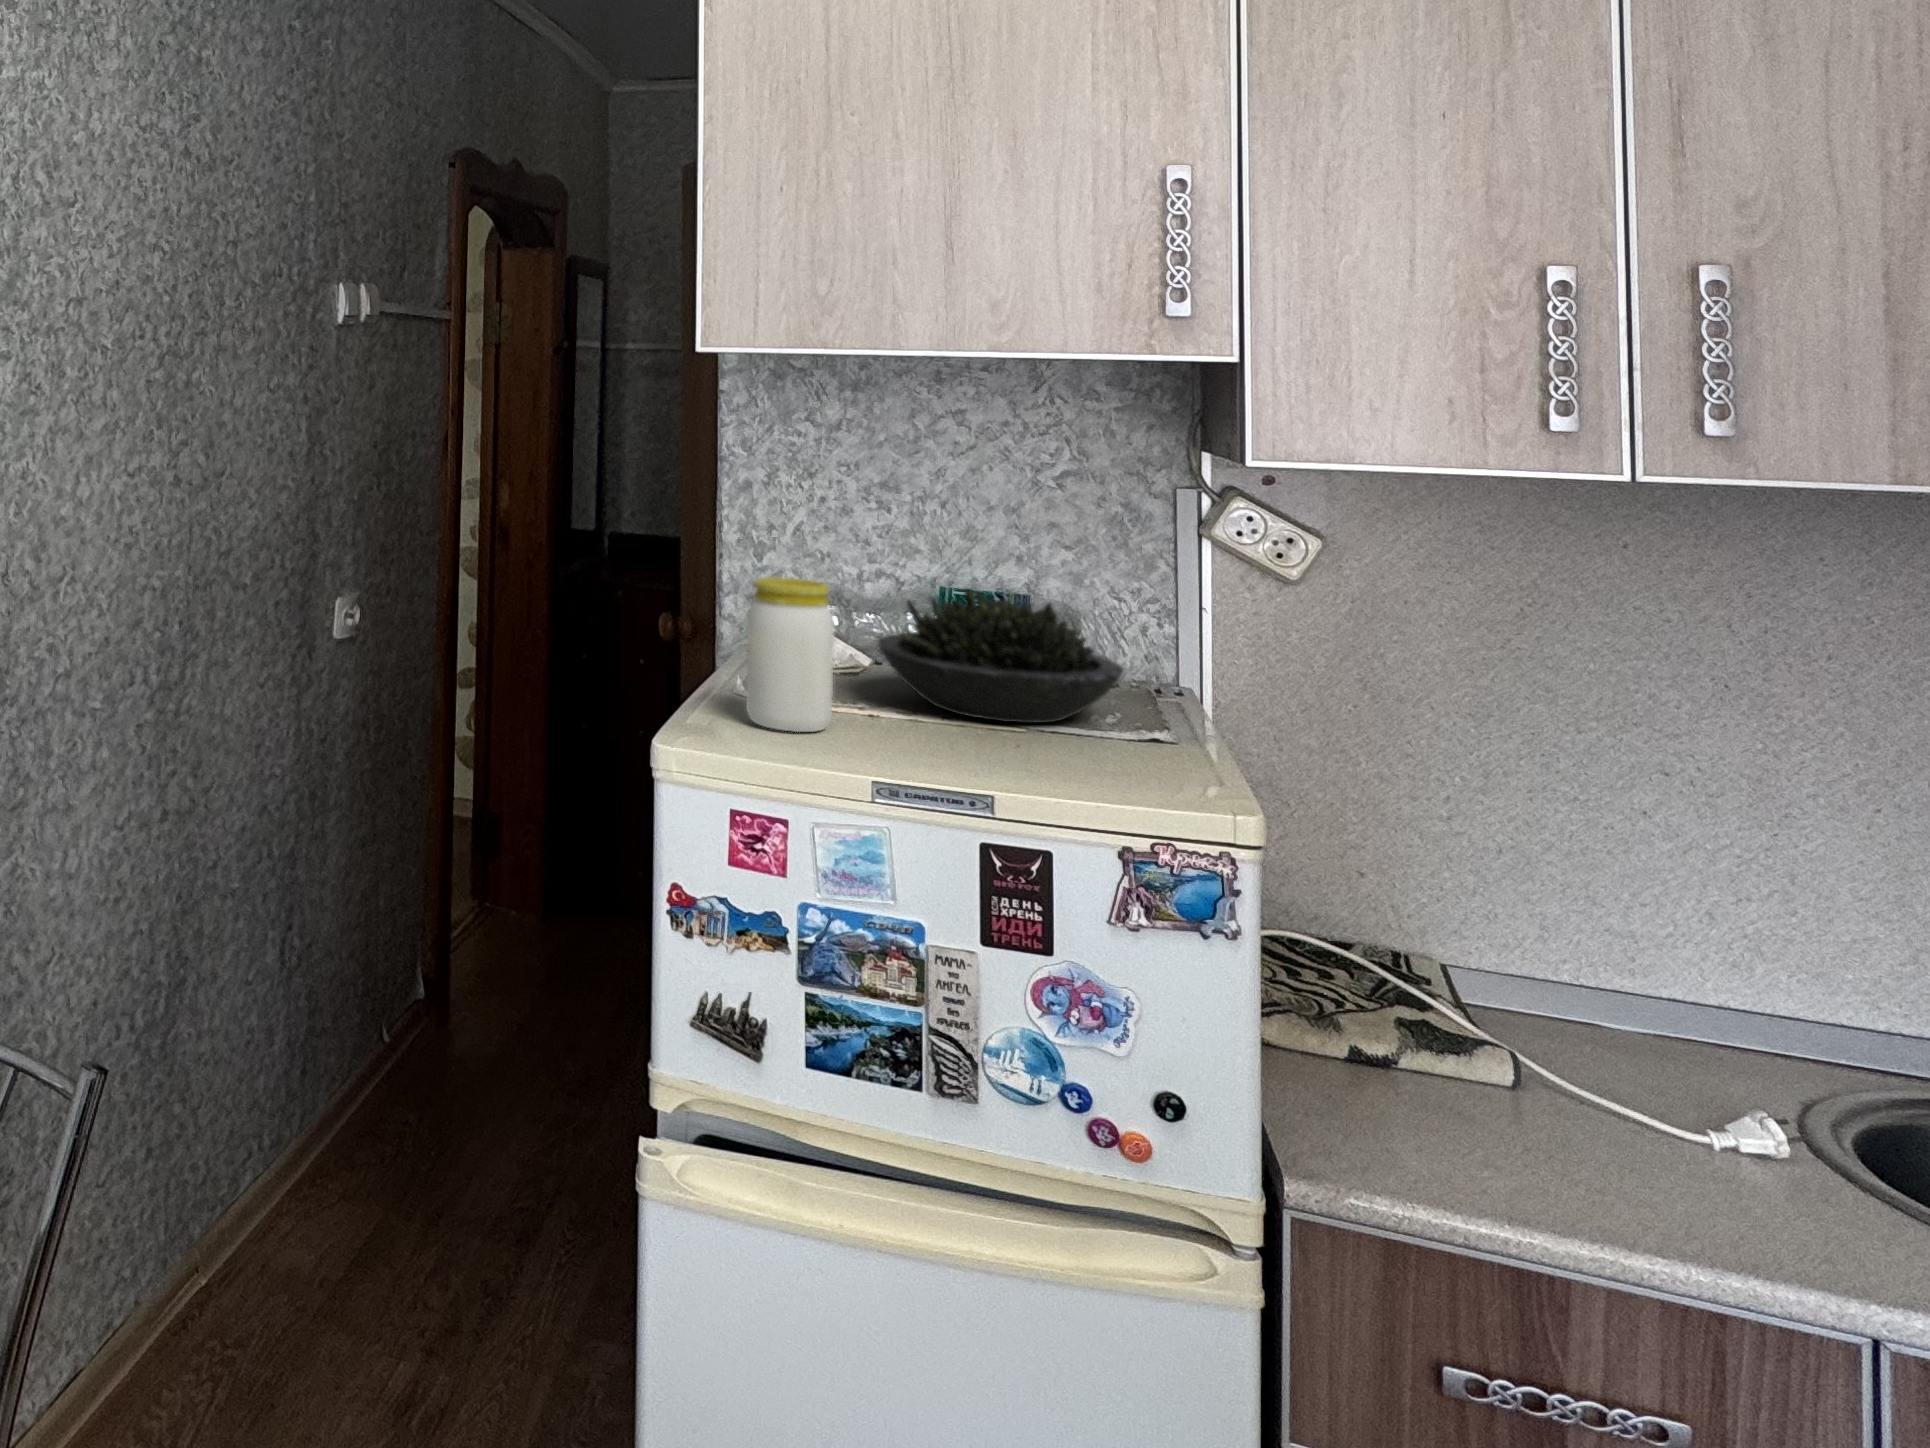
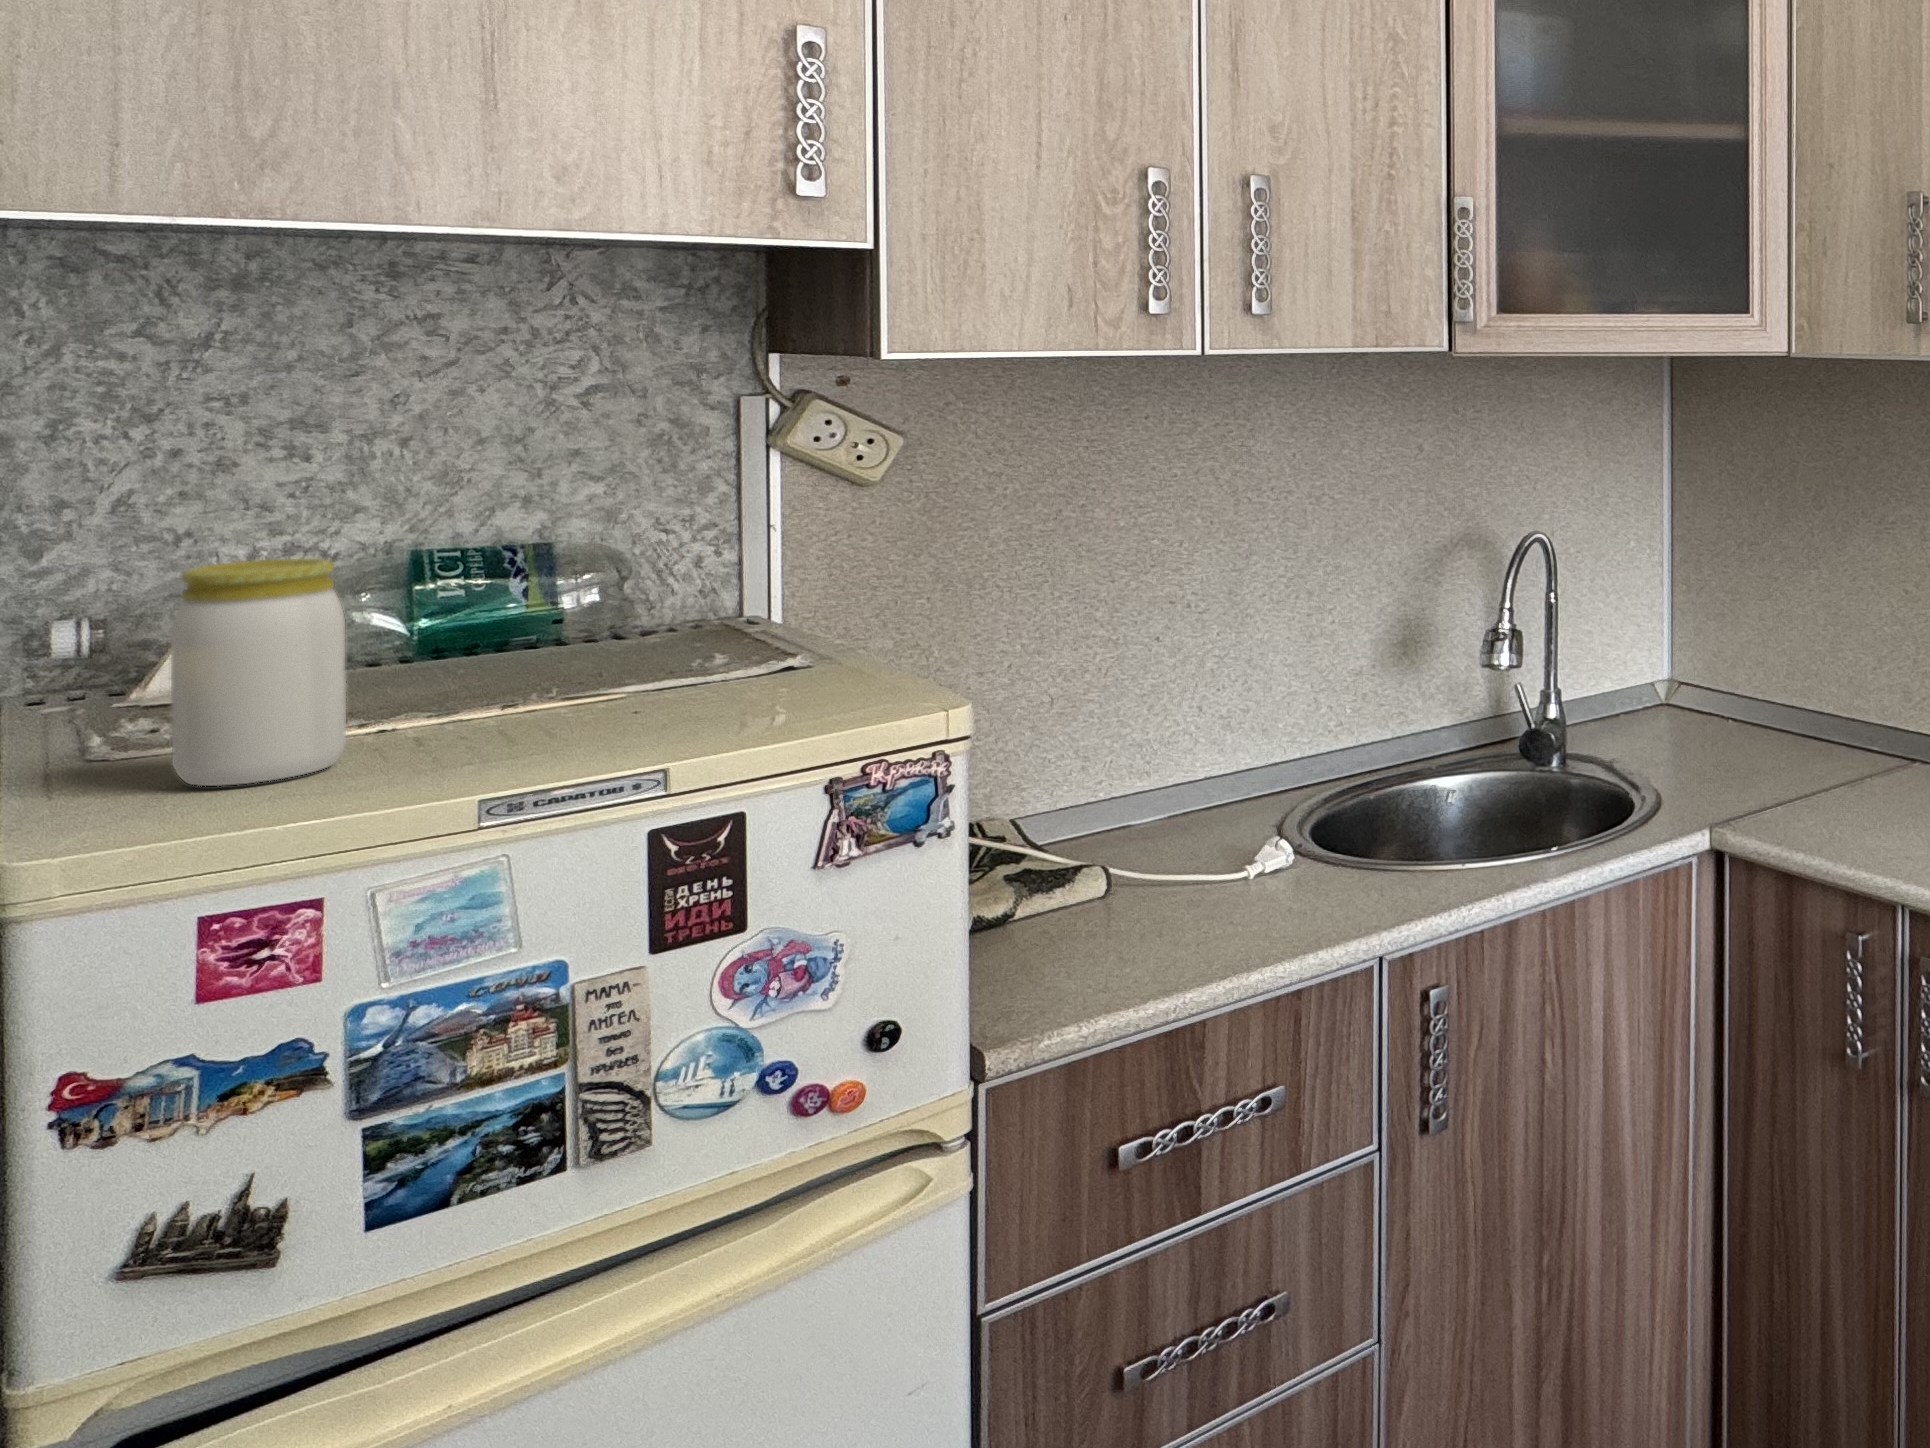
succulent plant: present [878,589,1124,723] -> none [368,537,739,699]

